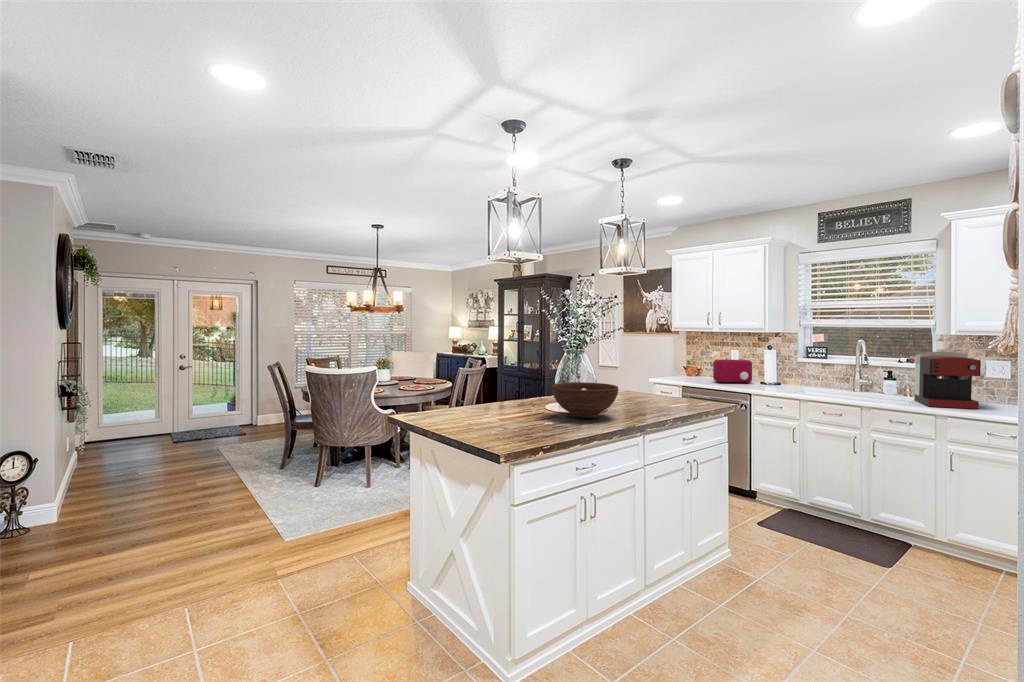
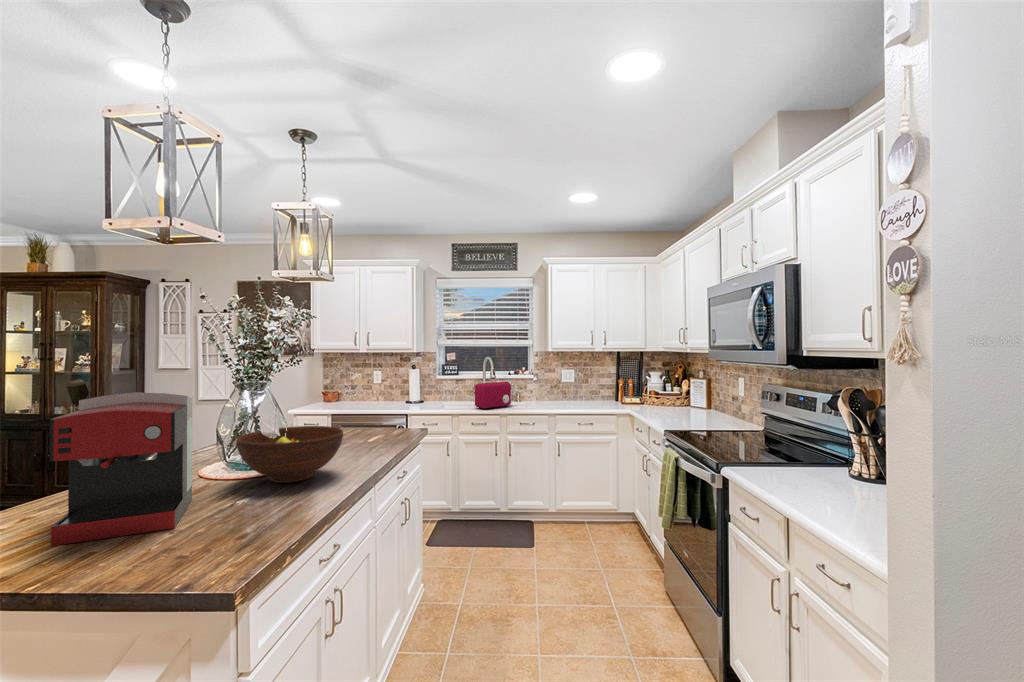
coffee maker: present [914,351,981,409] -> present [49,392,192,546]
toaster: present [713,359,752,383] -> present [475,382,511,409]

